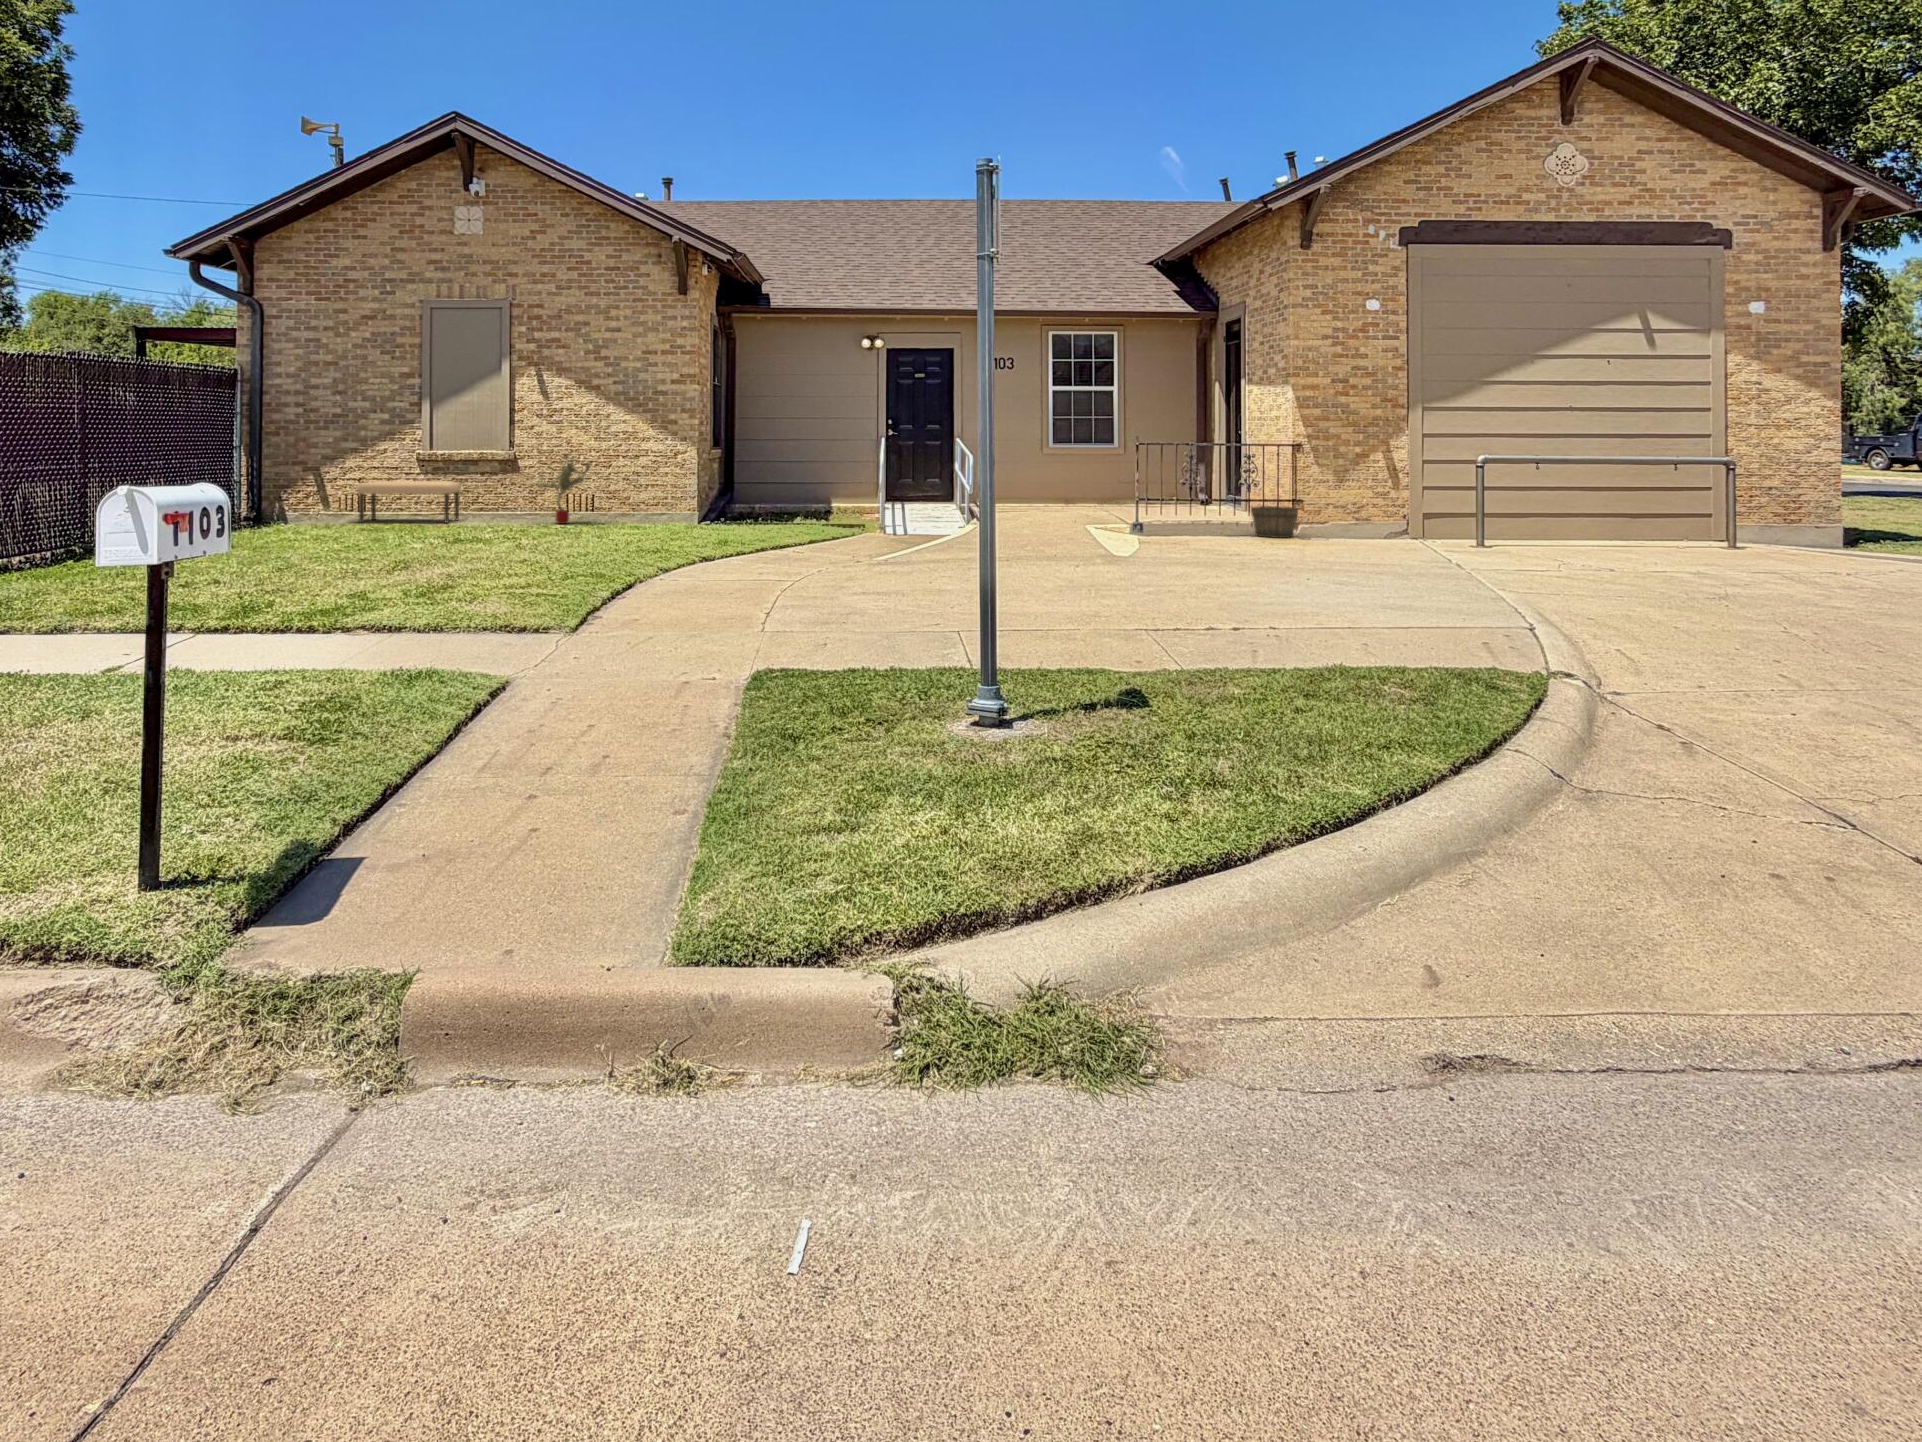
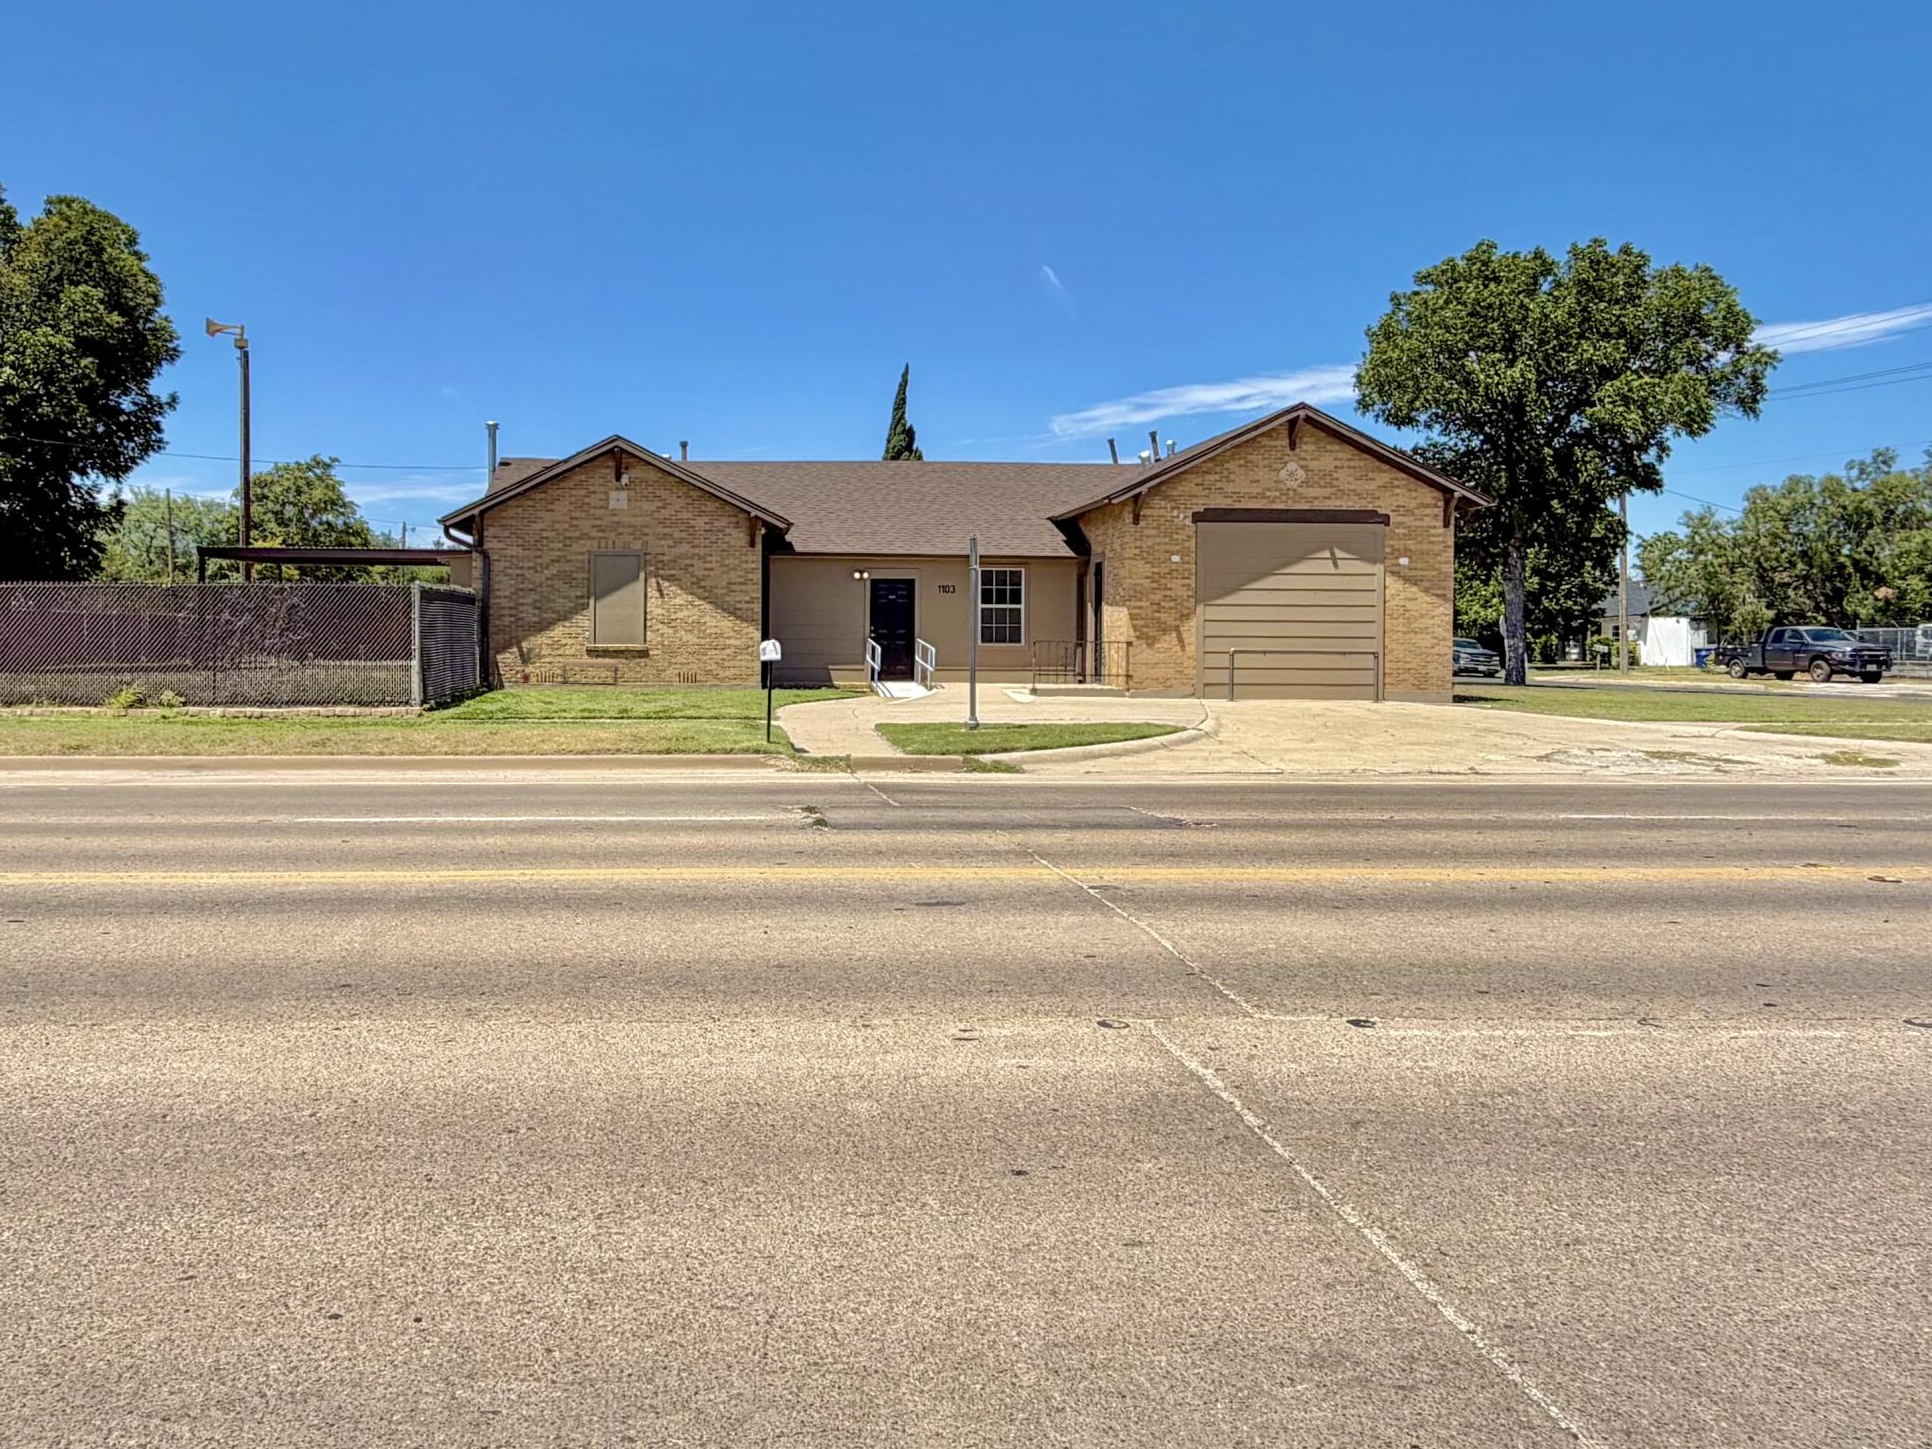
potted tree: present [534,454,590,524] -> present [512,642,543,683]
wooden bucket: present [1251,503,1299,538] -> none [1102,672,1132,696]

